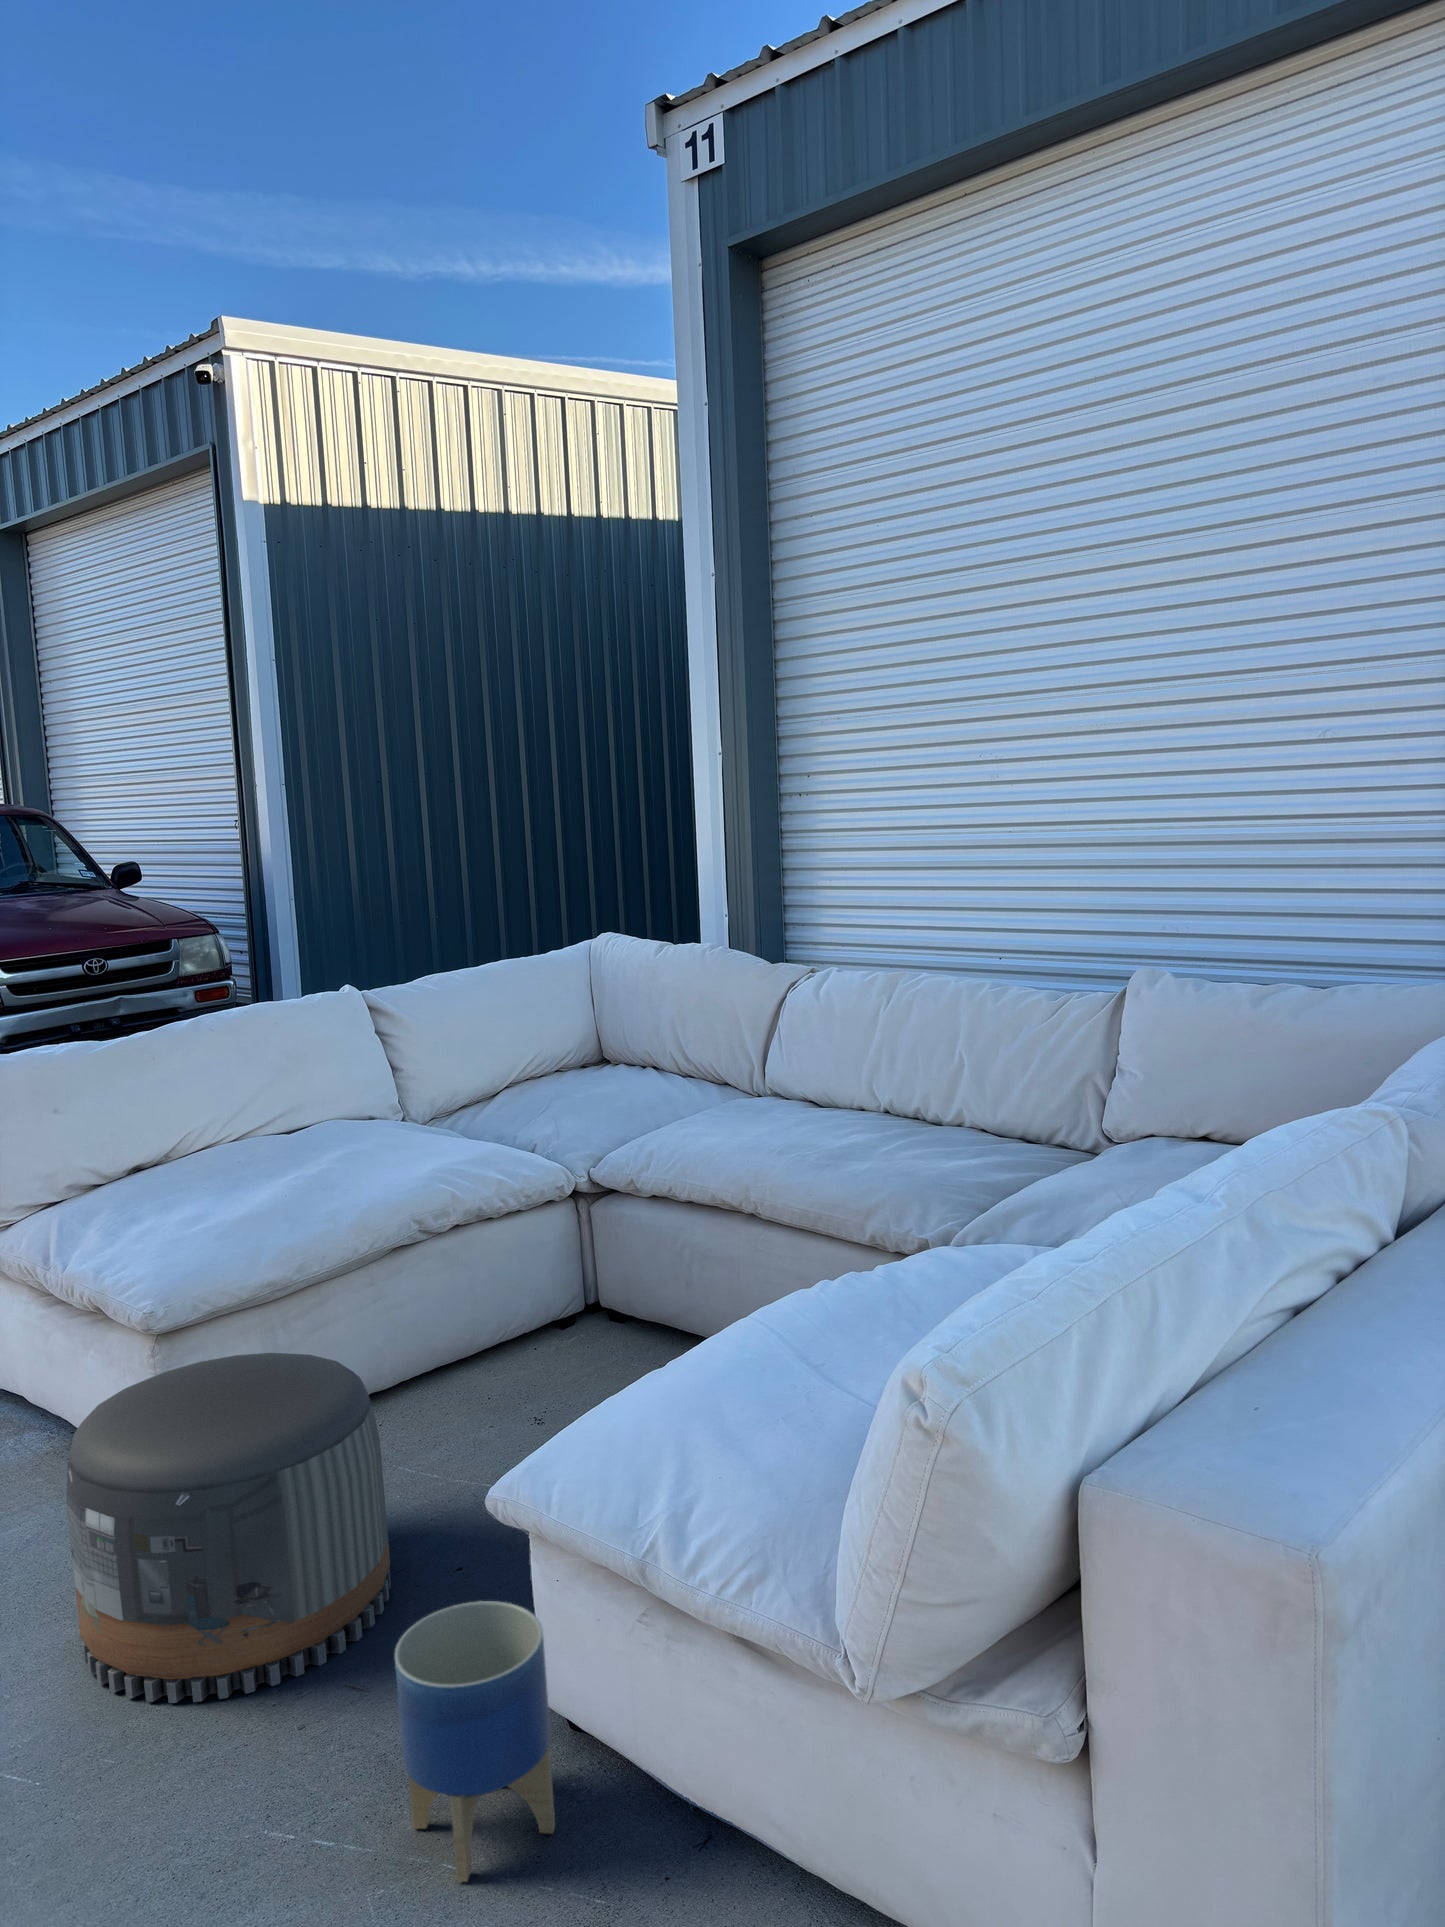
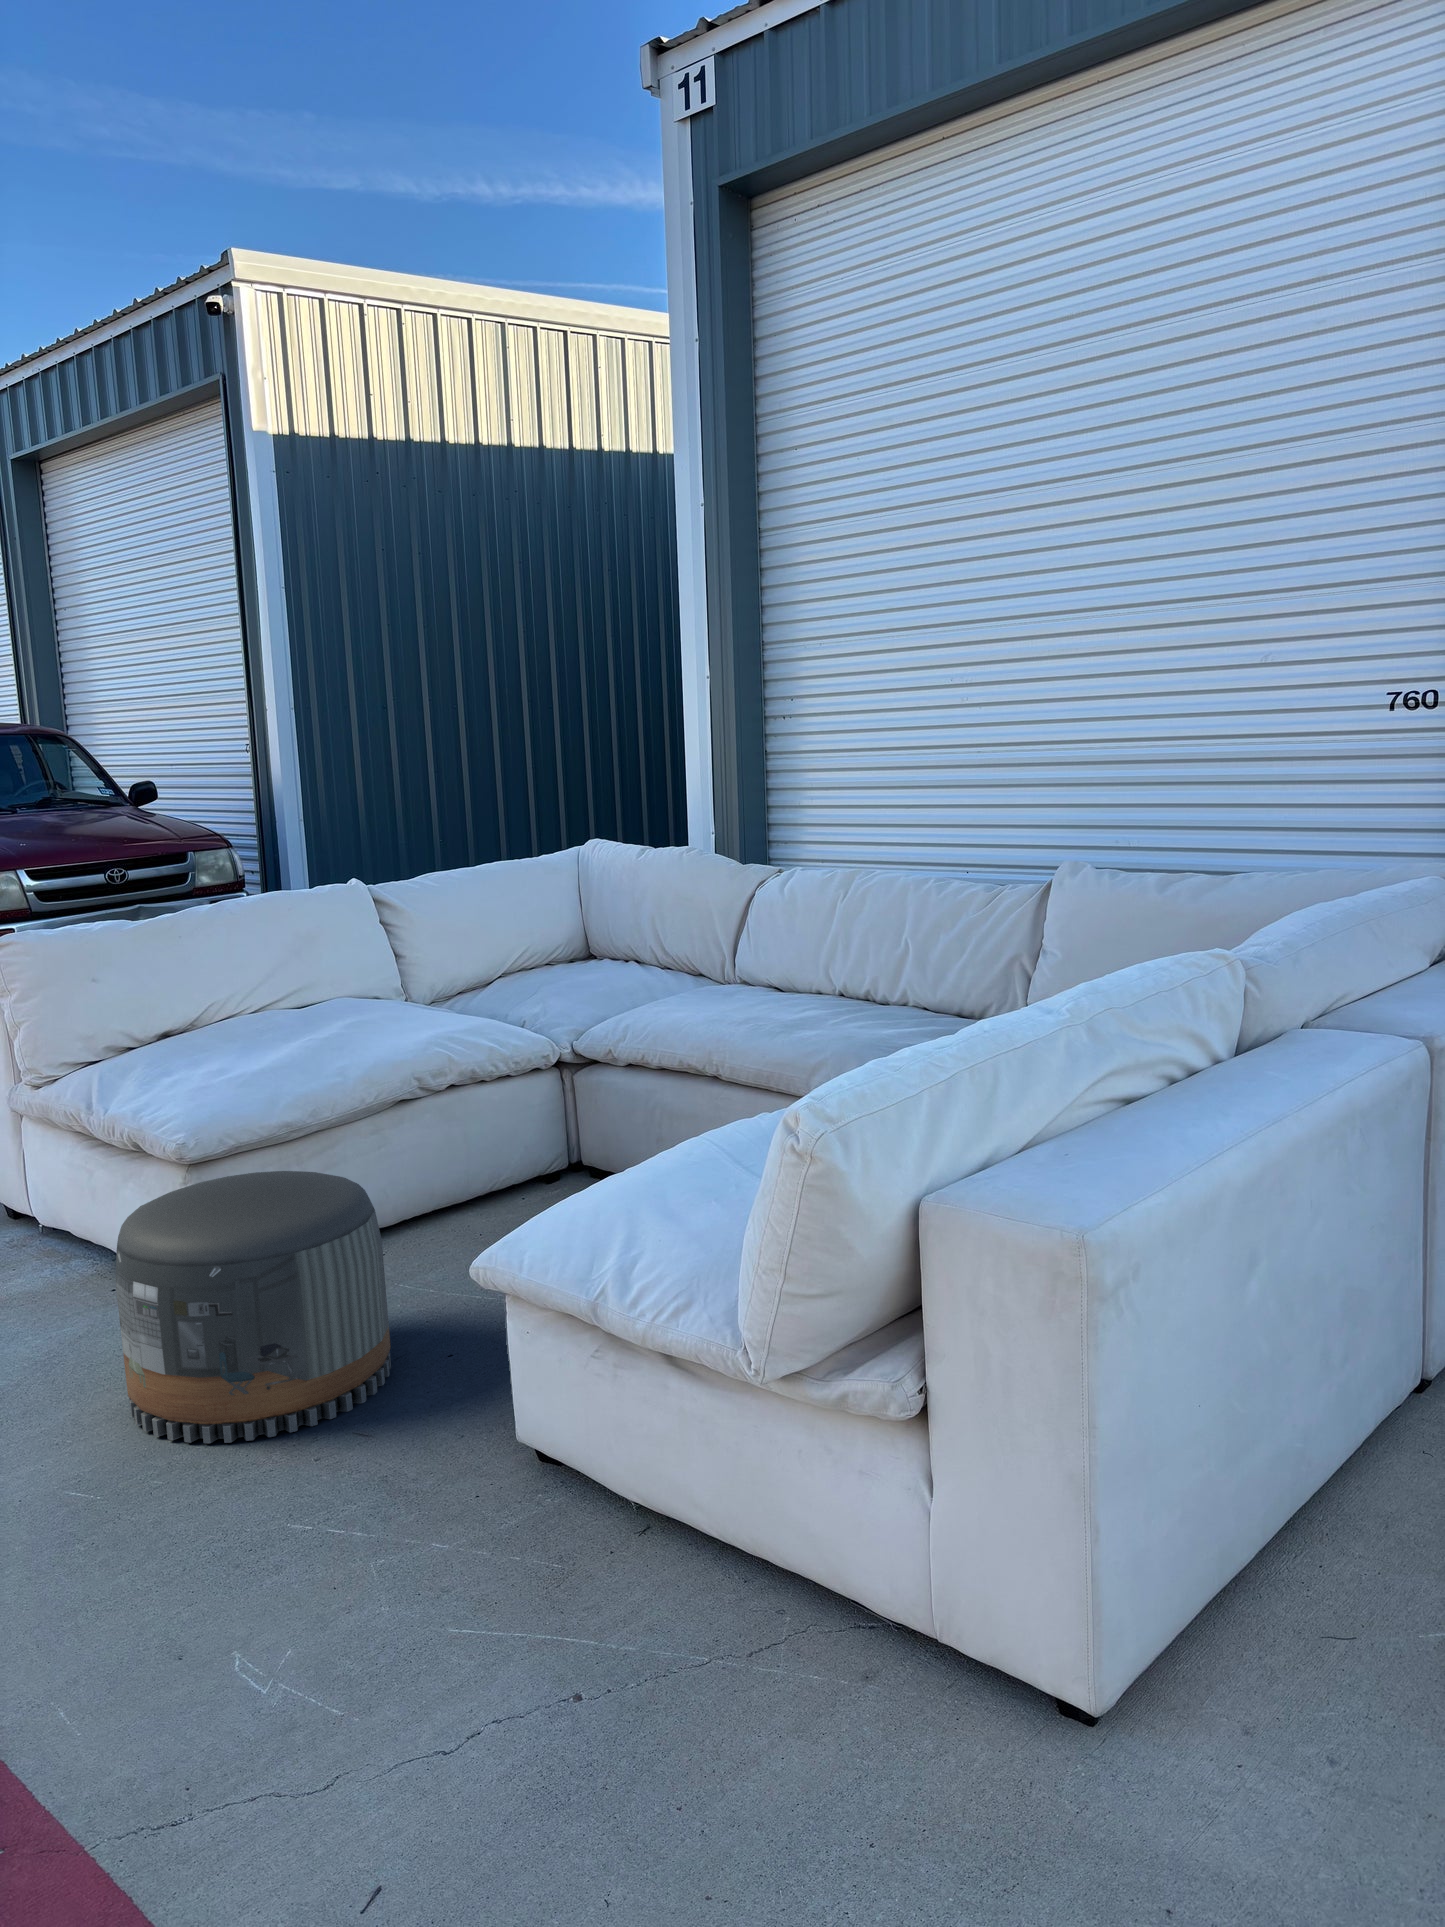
planter: present [395,1601,555,1882] -> none [393,1343,524,1553]

